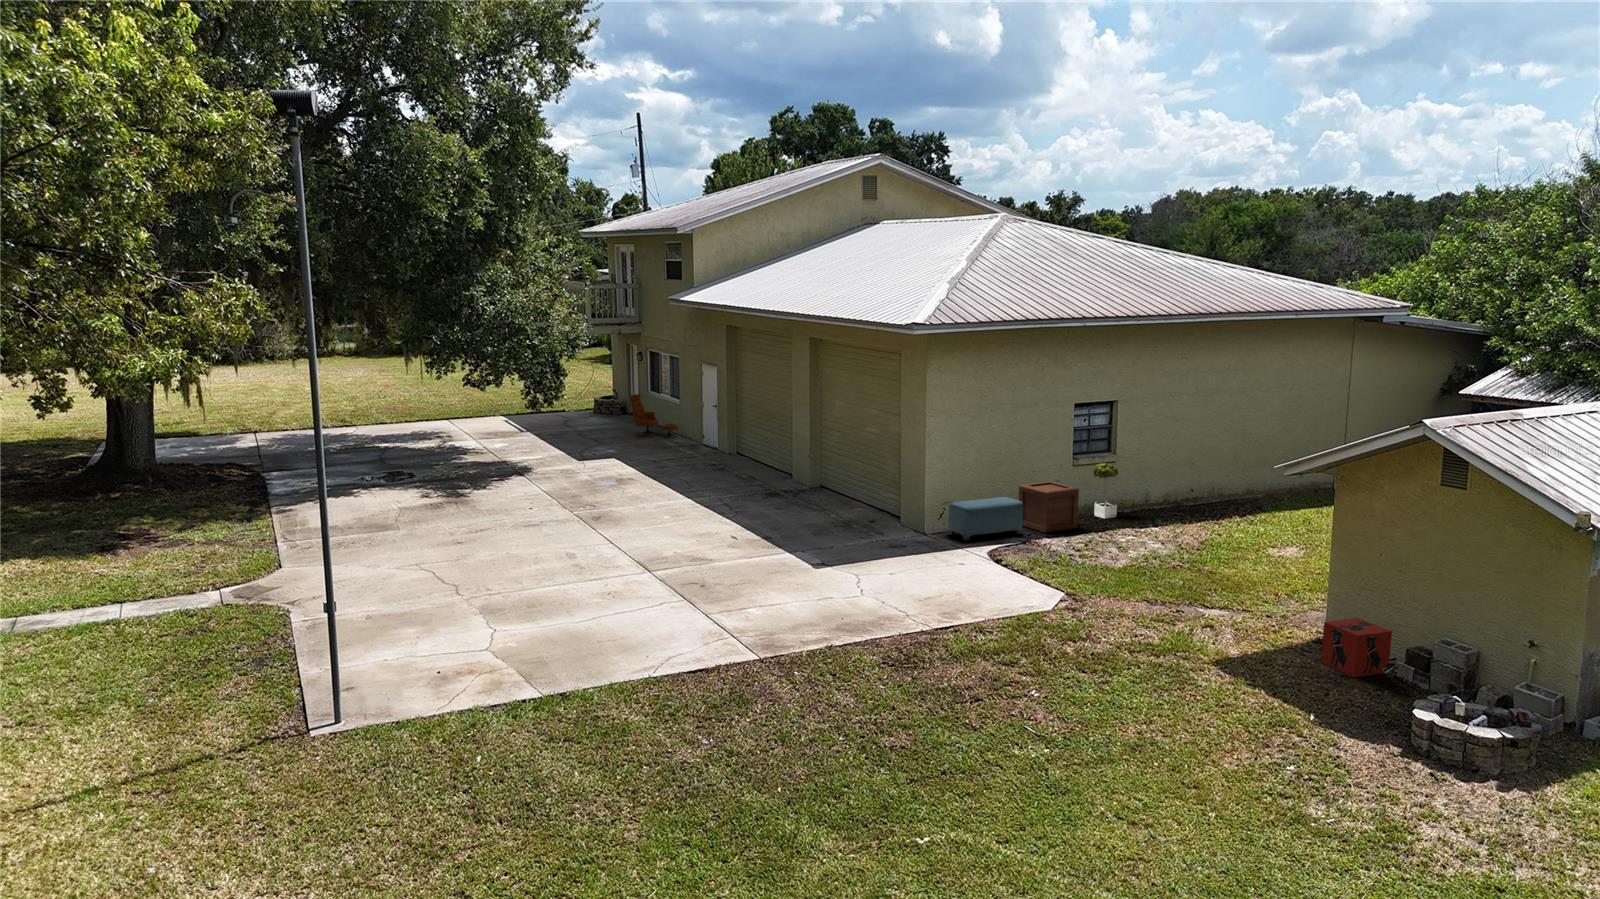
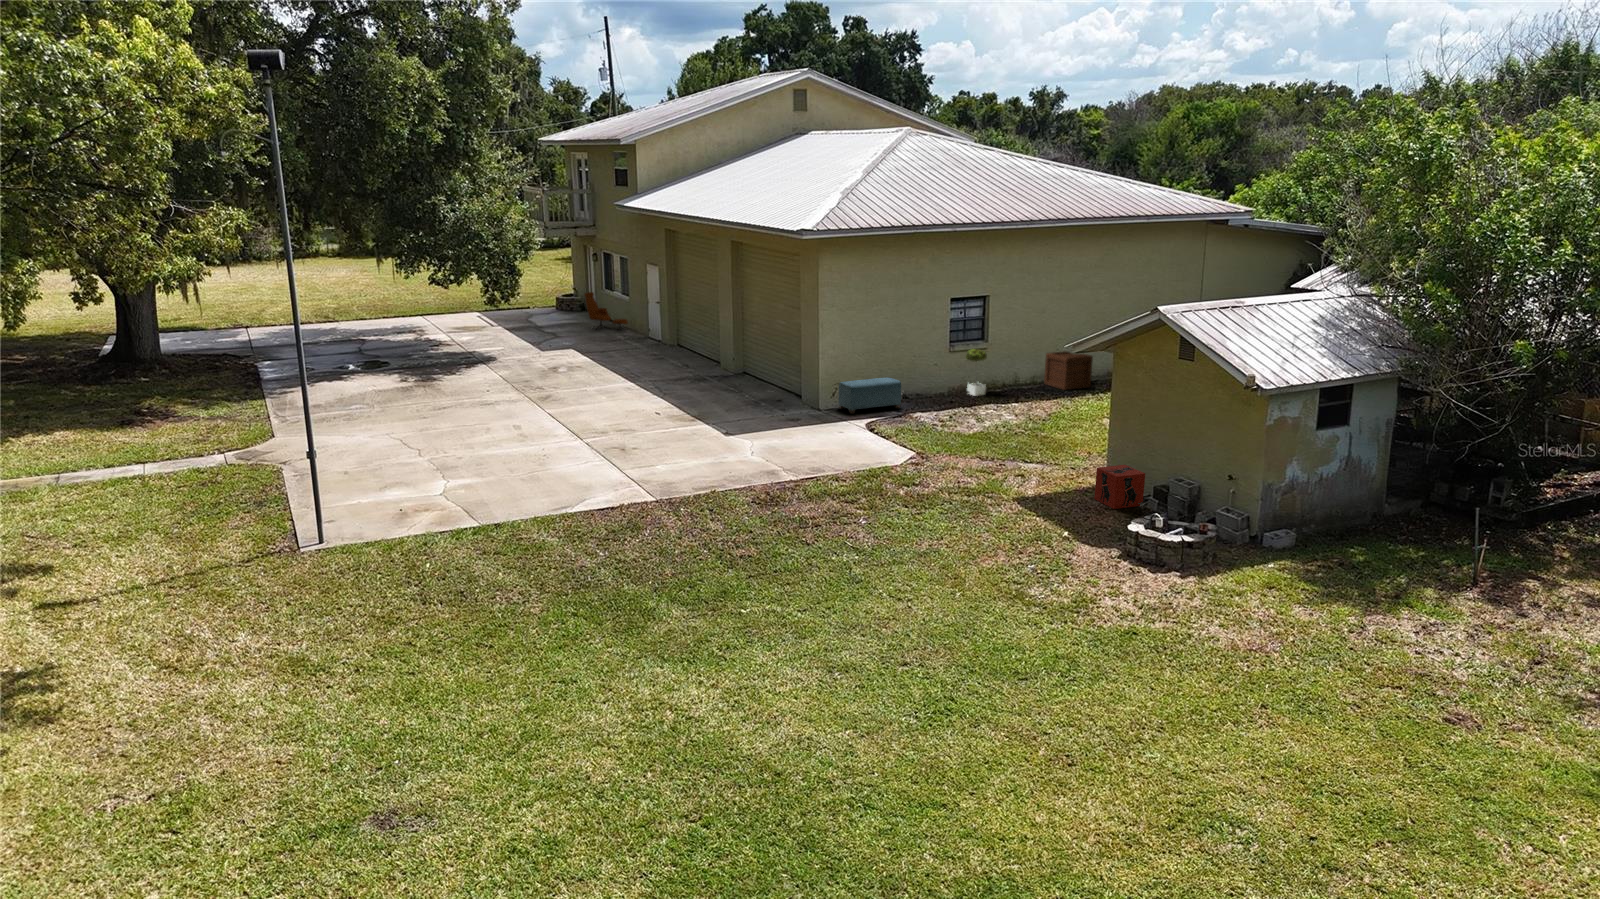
wooden crate: present [1019,481,1079,533] -> present [1044,351,1093,390]

